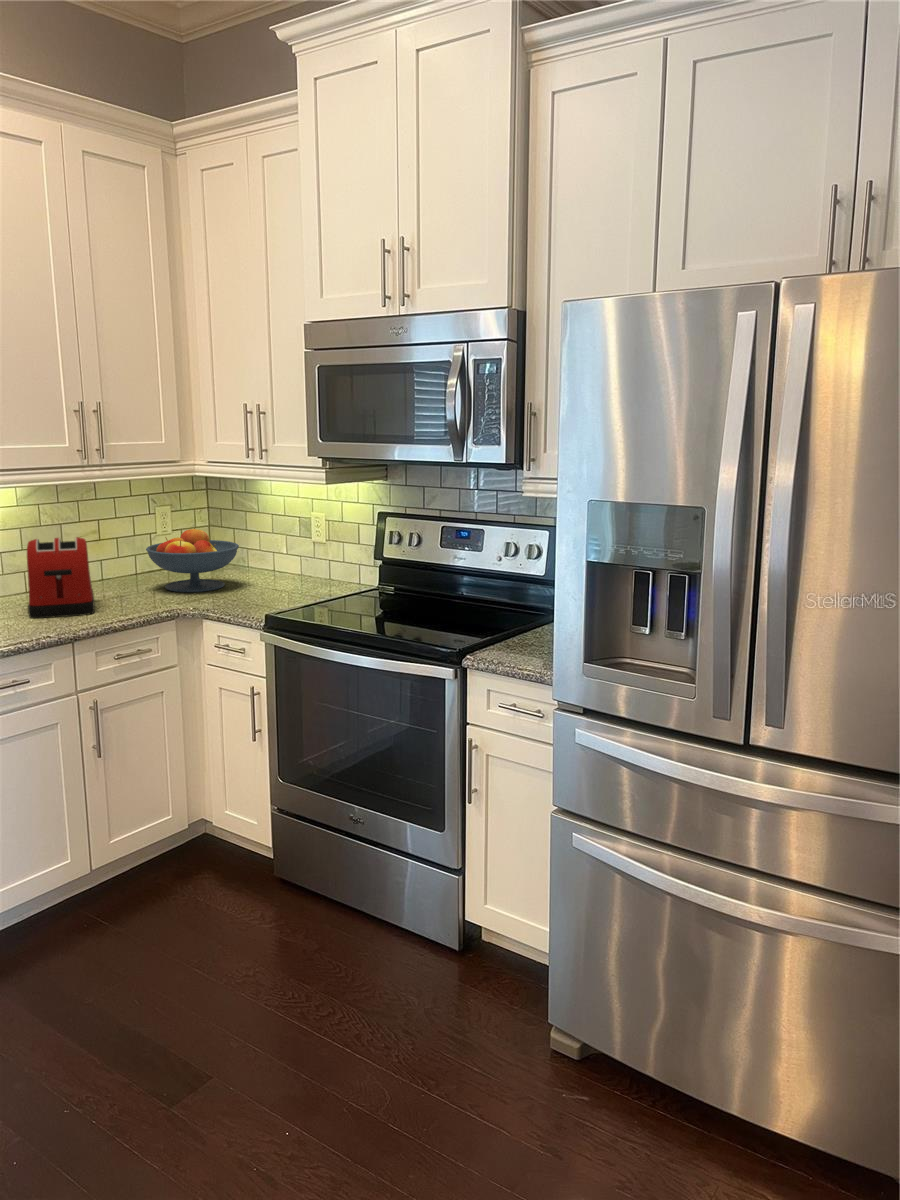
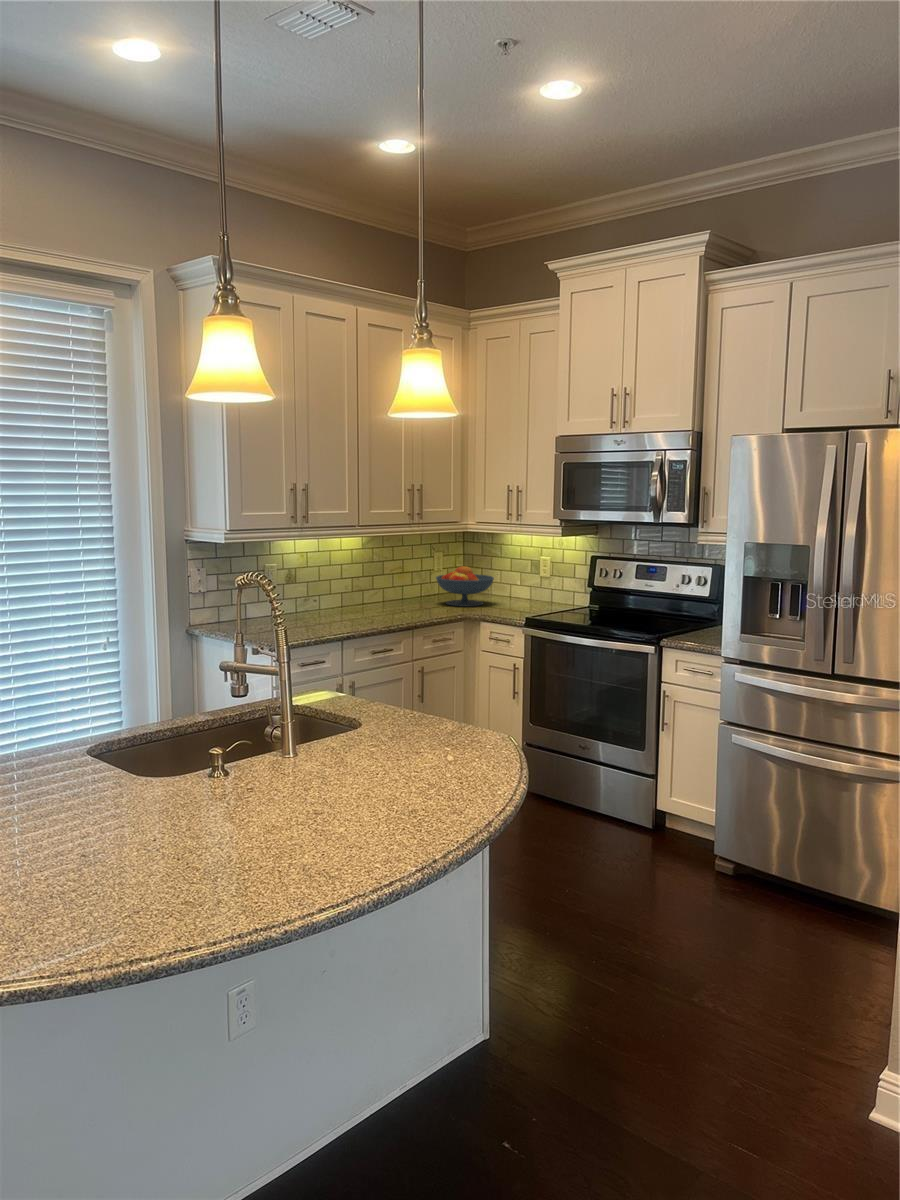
toaster: present [27,537,95,618] -> none [372,568,417,616]

